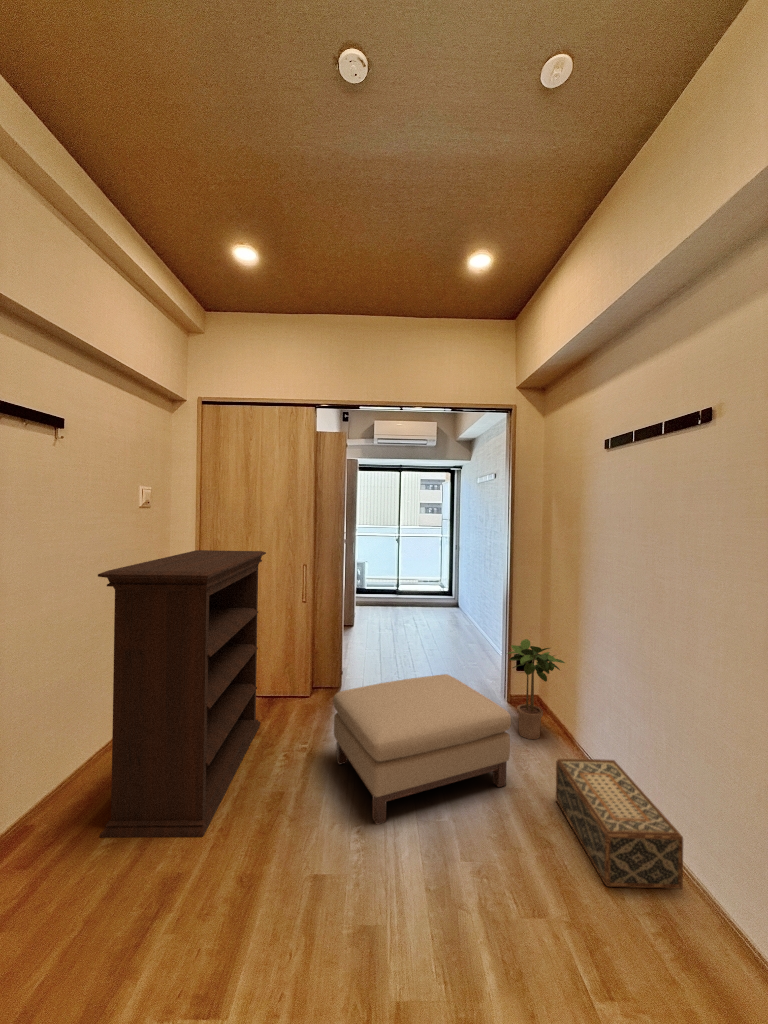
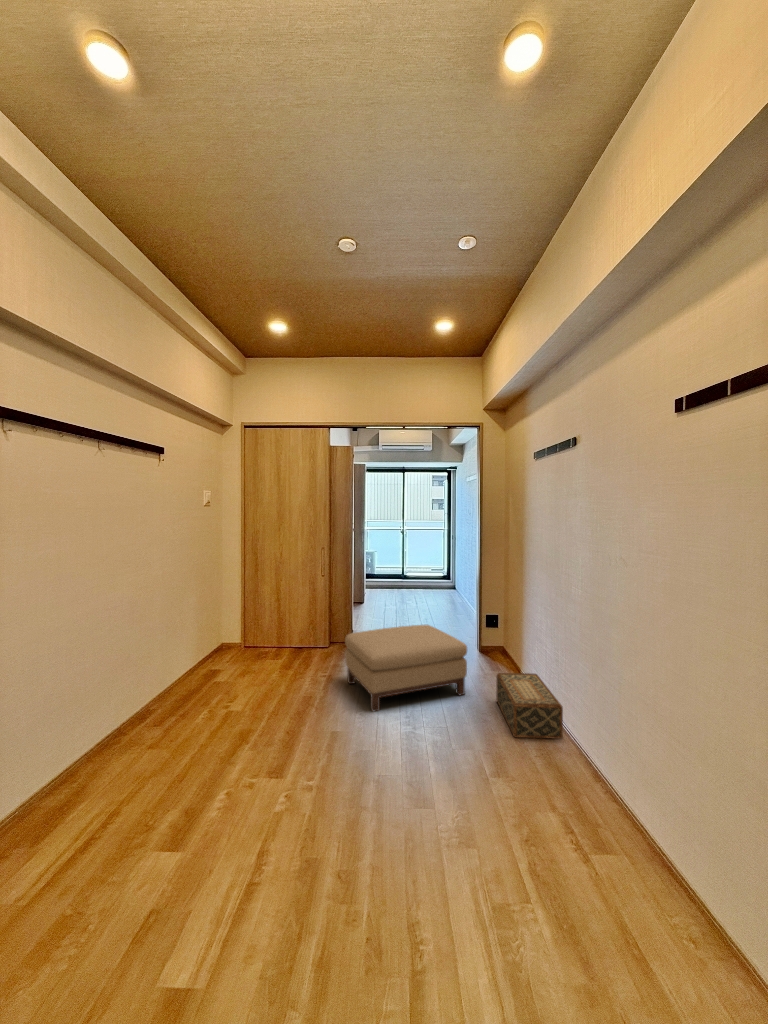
bookshelf: present [98,550,266,838] -> none [193,537,294,716]
potted plant: present [507,639,565,739] -> none [473,600,515,672]

